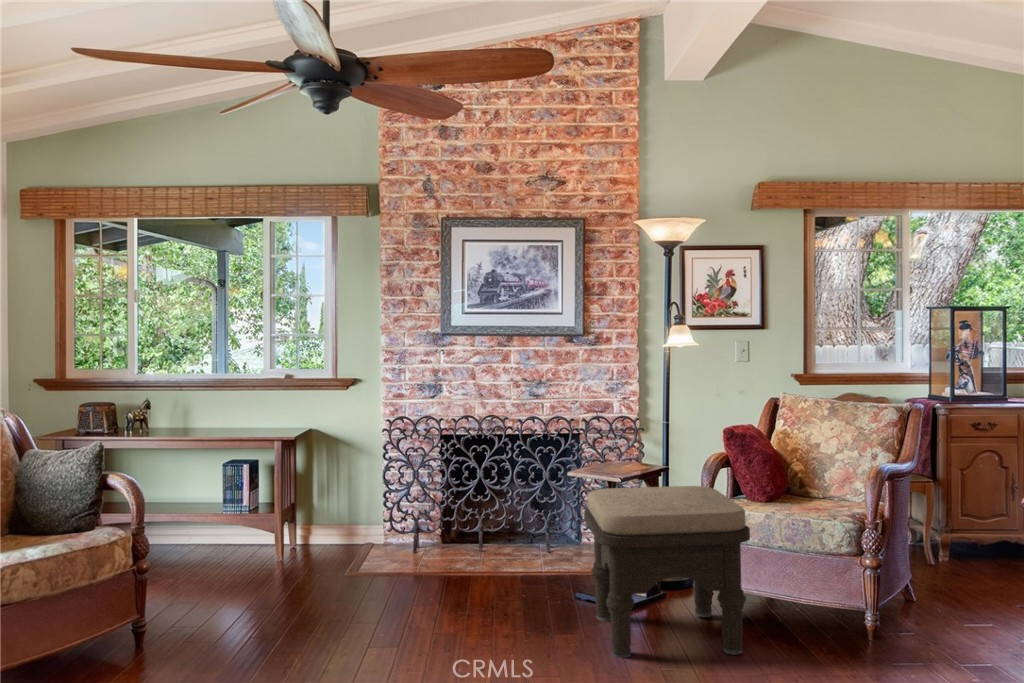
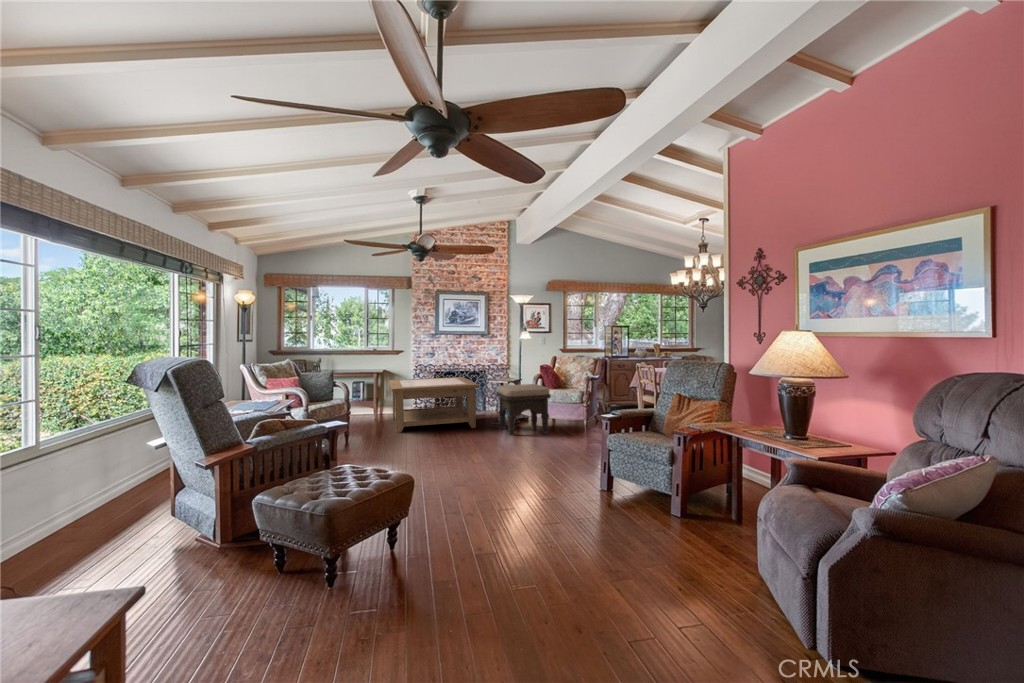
coffee table: none [277,450,531,623] -> present [389,377,479,433]

